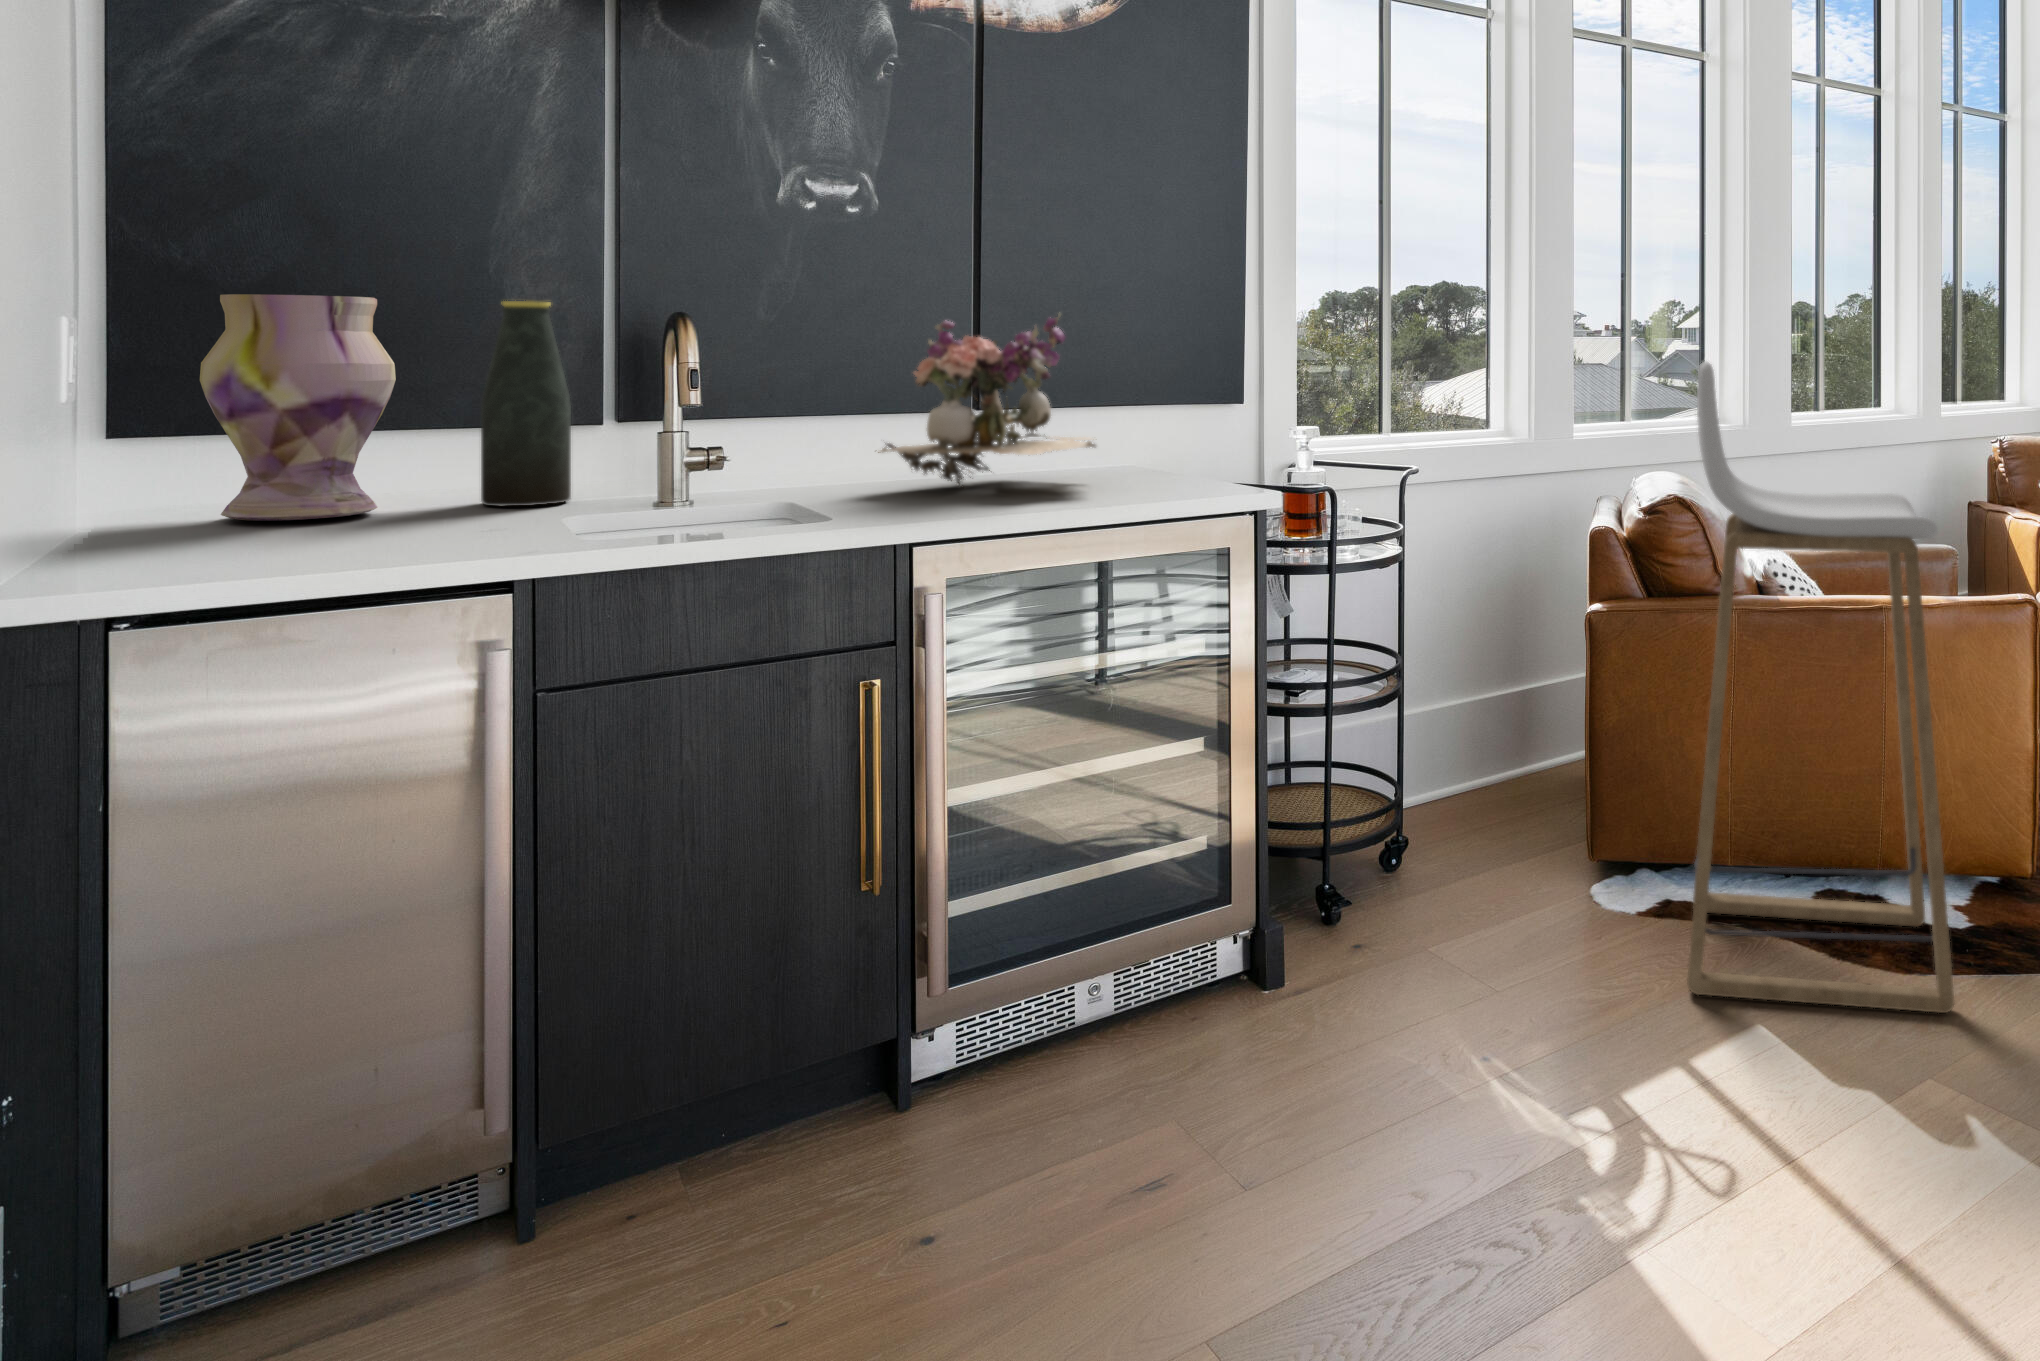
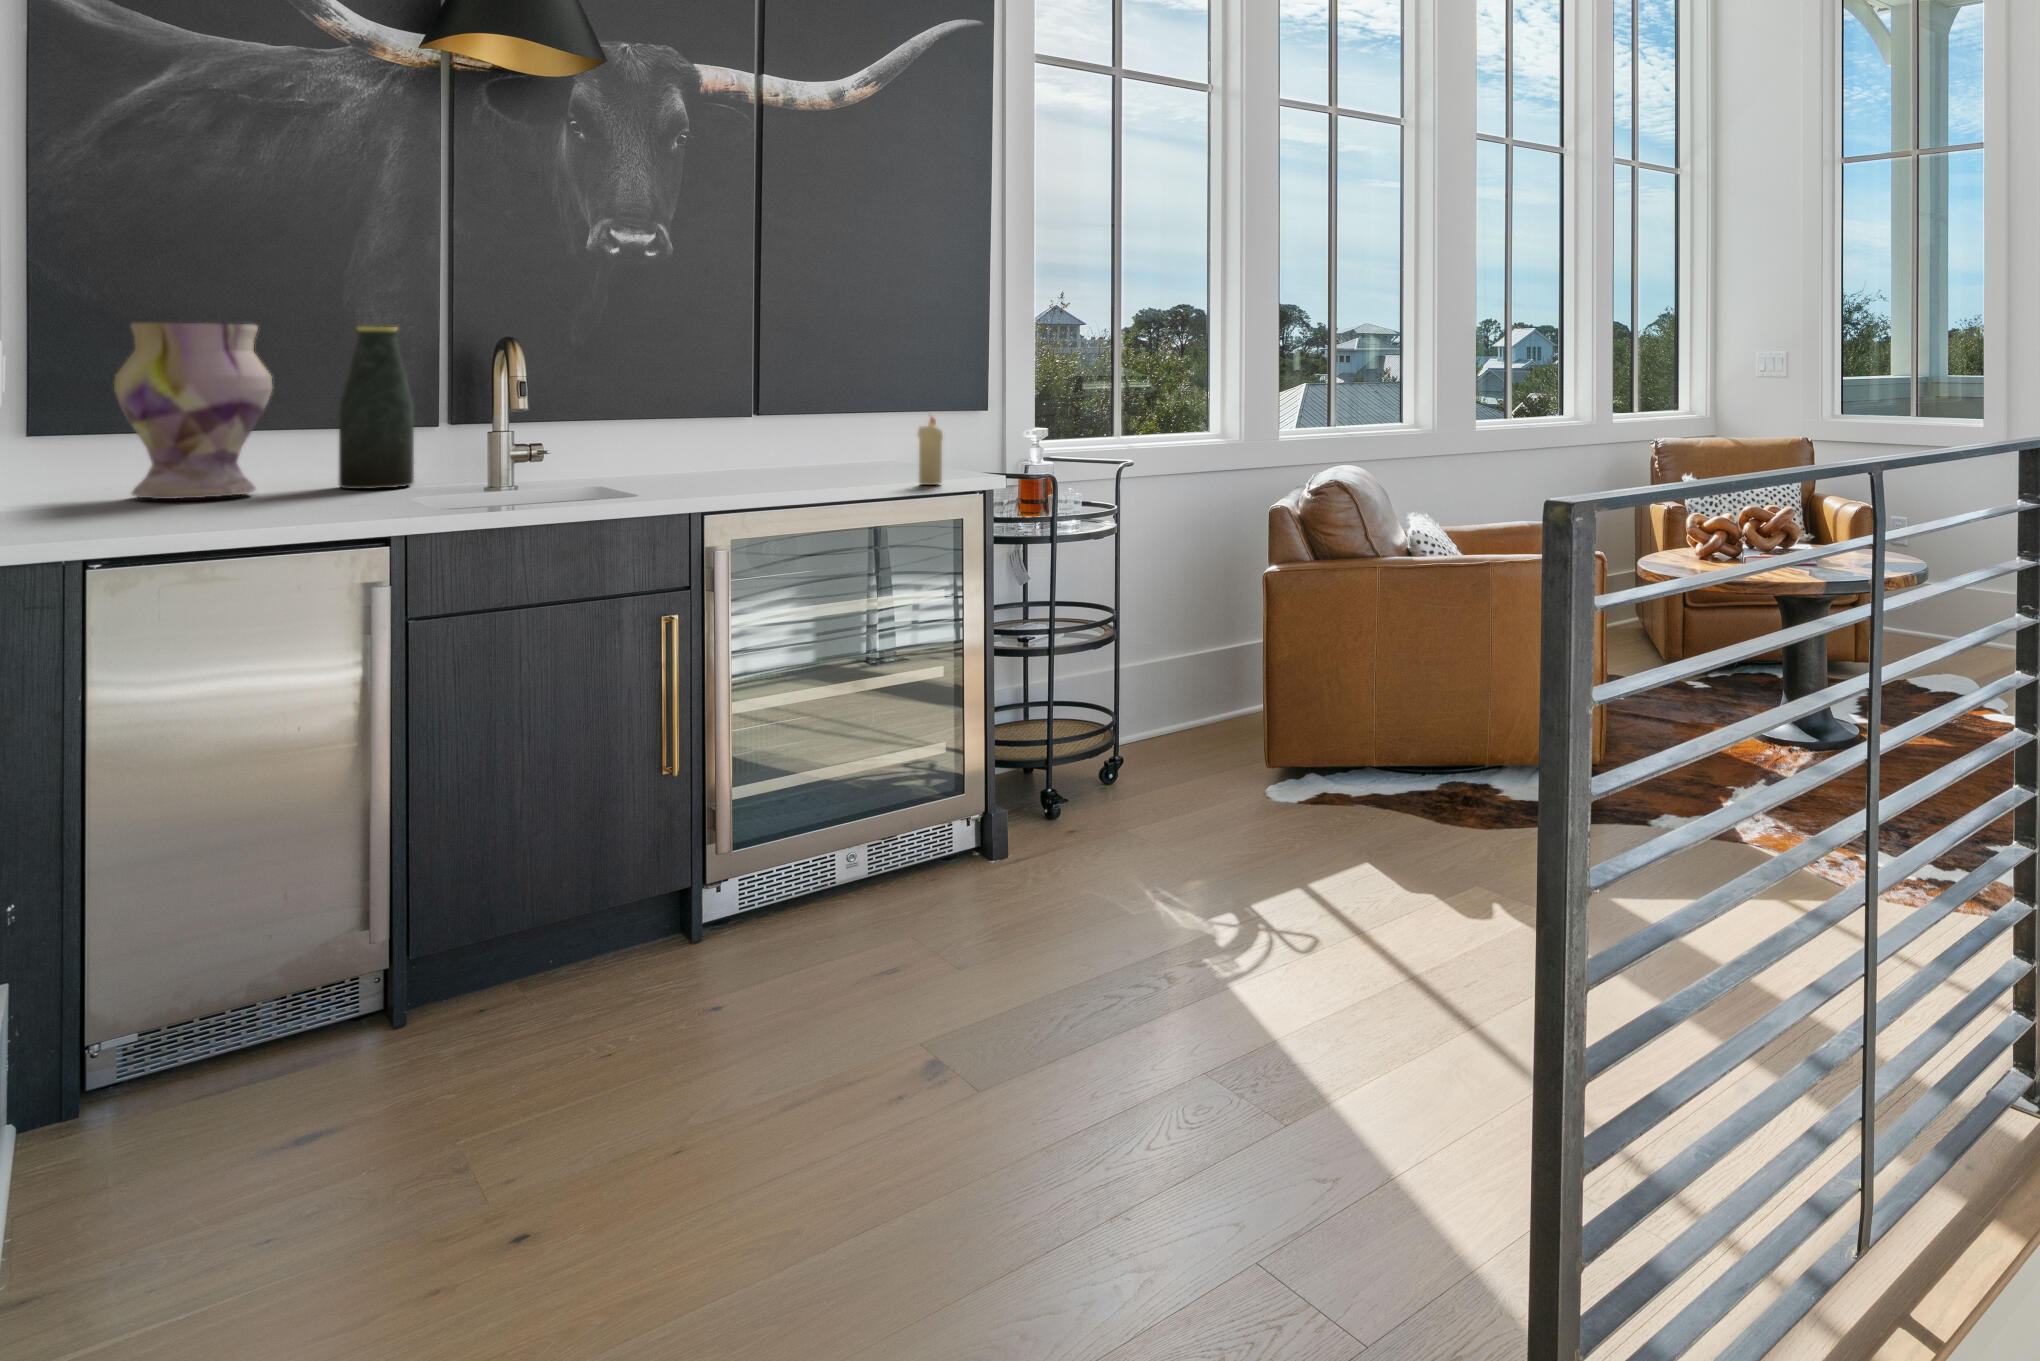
flower arrangement: present [878,314,1095,485] -> none [668,334,855,475]
bar stool: present [1687,361,1954,1013] -> none [1319,373,1516,853]
candle: none [1175,412,1206,504] -> present [918,417,943,485]

